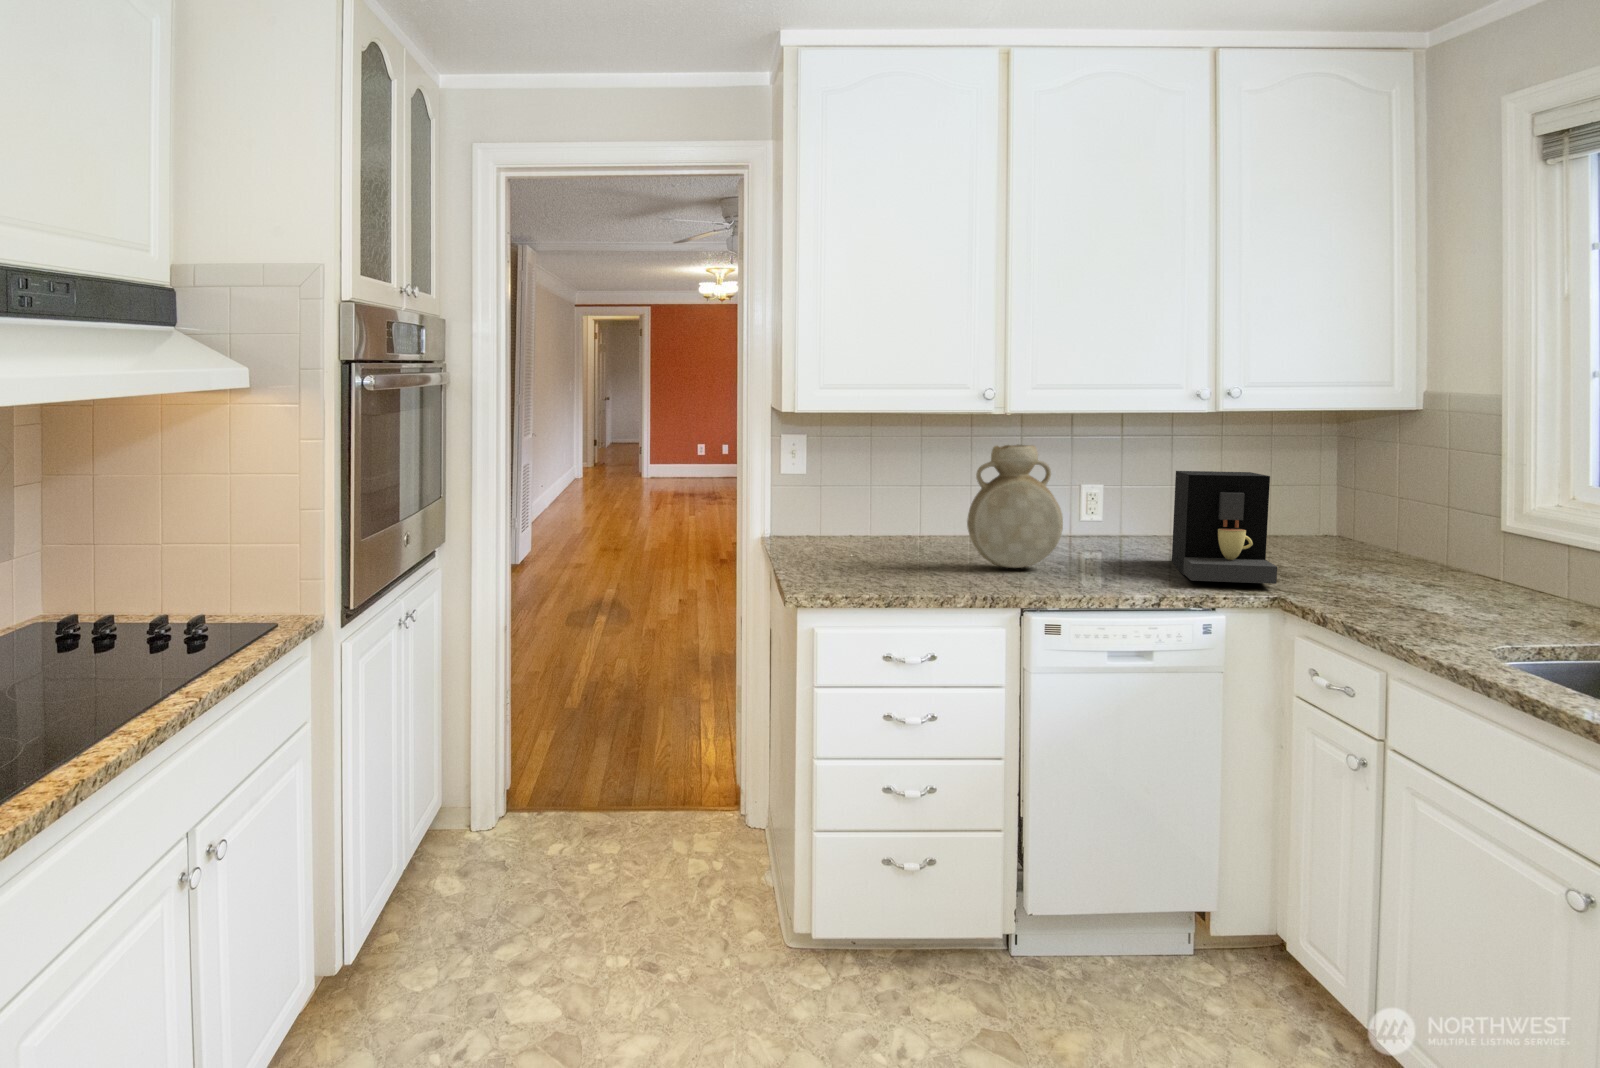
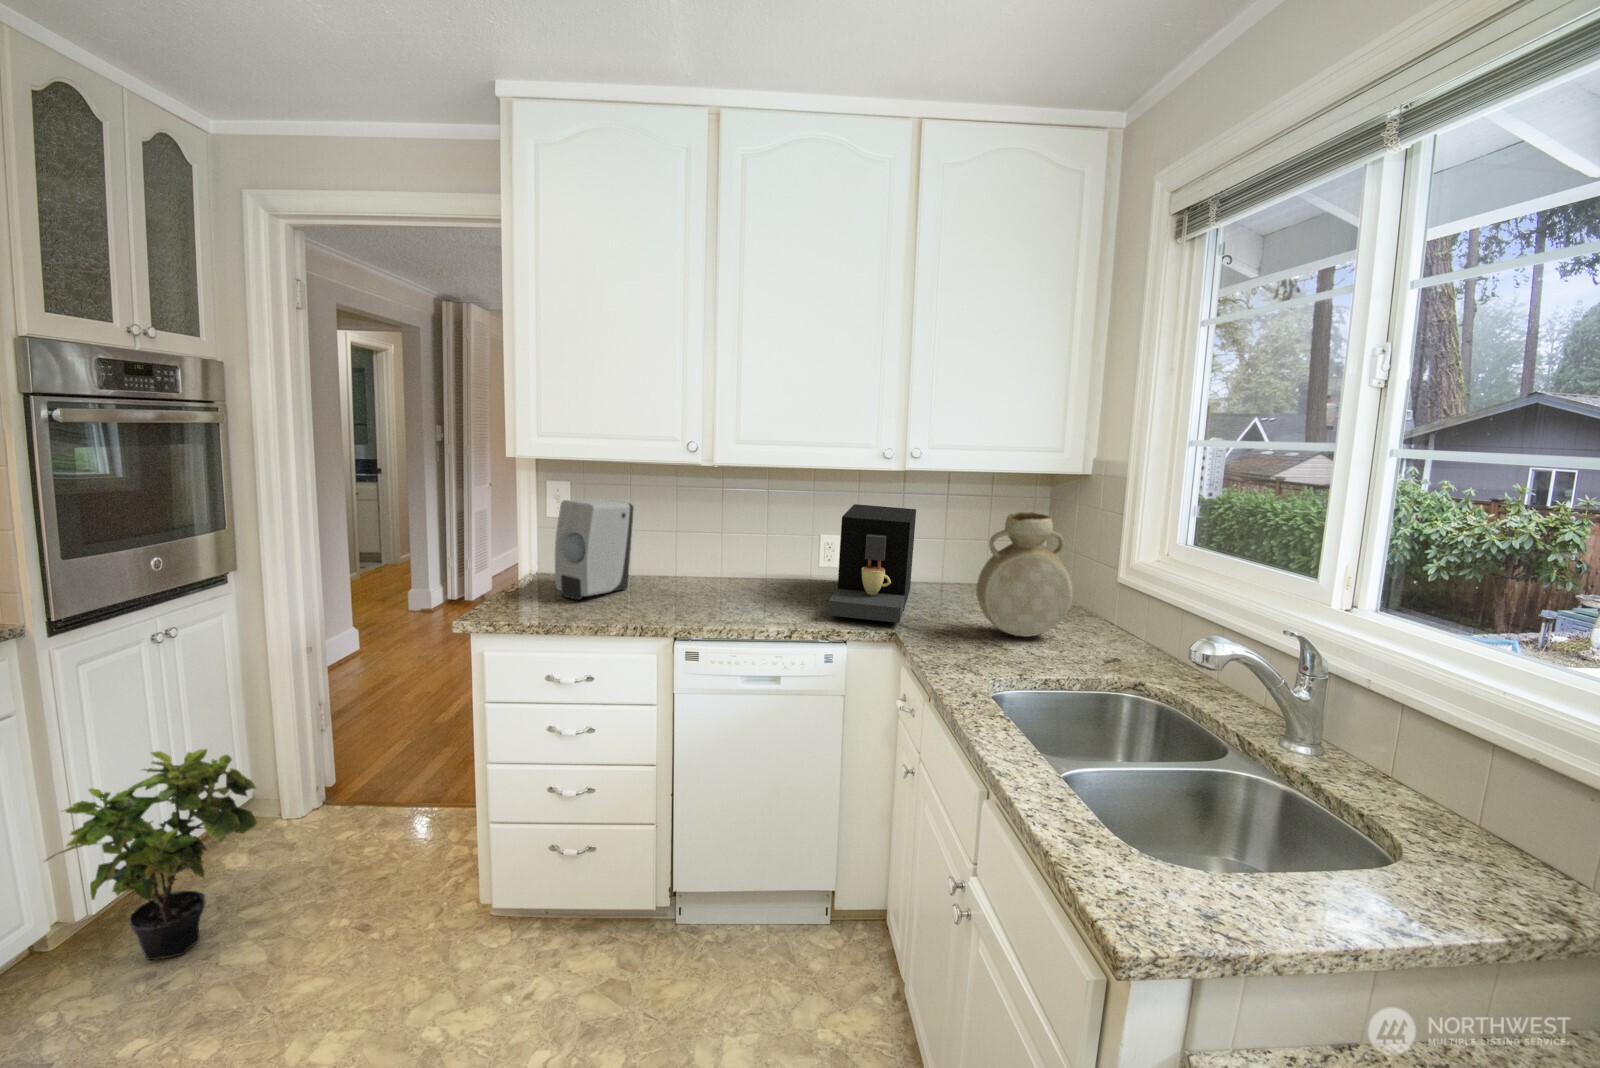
vase: present [967,445,1063,568] -> present [976,512,1073,637]
soap dispenser: none [869,468,945,578] -> present [555,499,634,600]
potted plant: none [353,760,548,1002] -> present [45,749,257,960]

